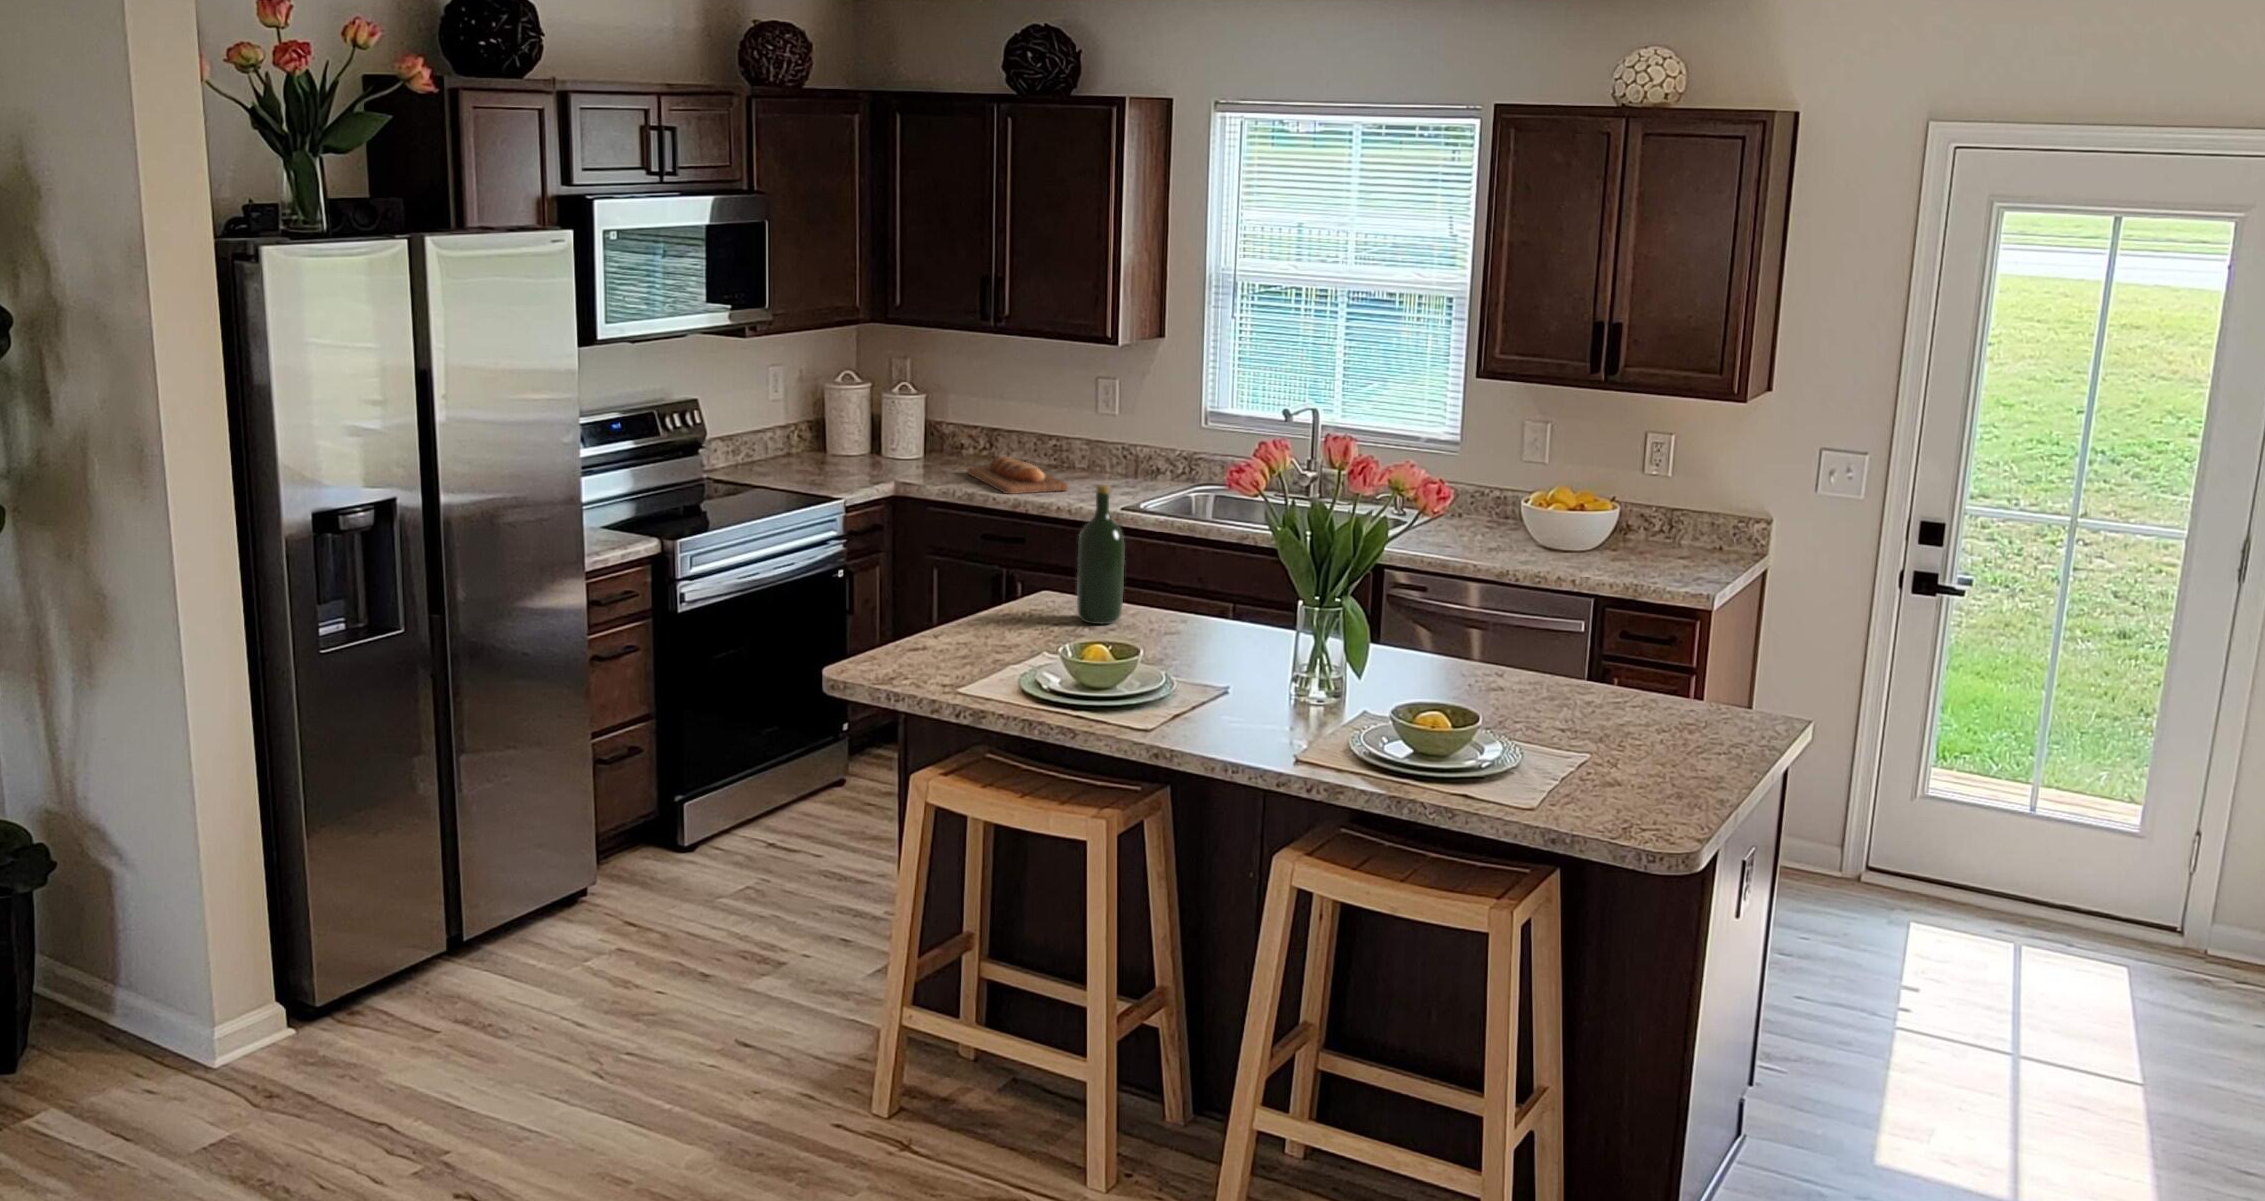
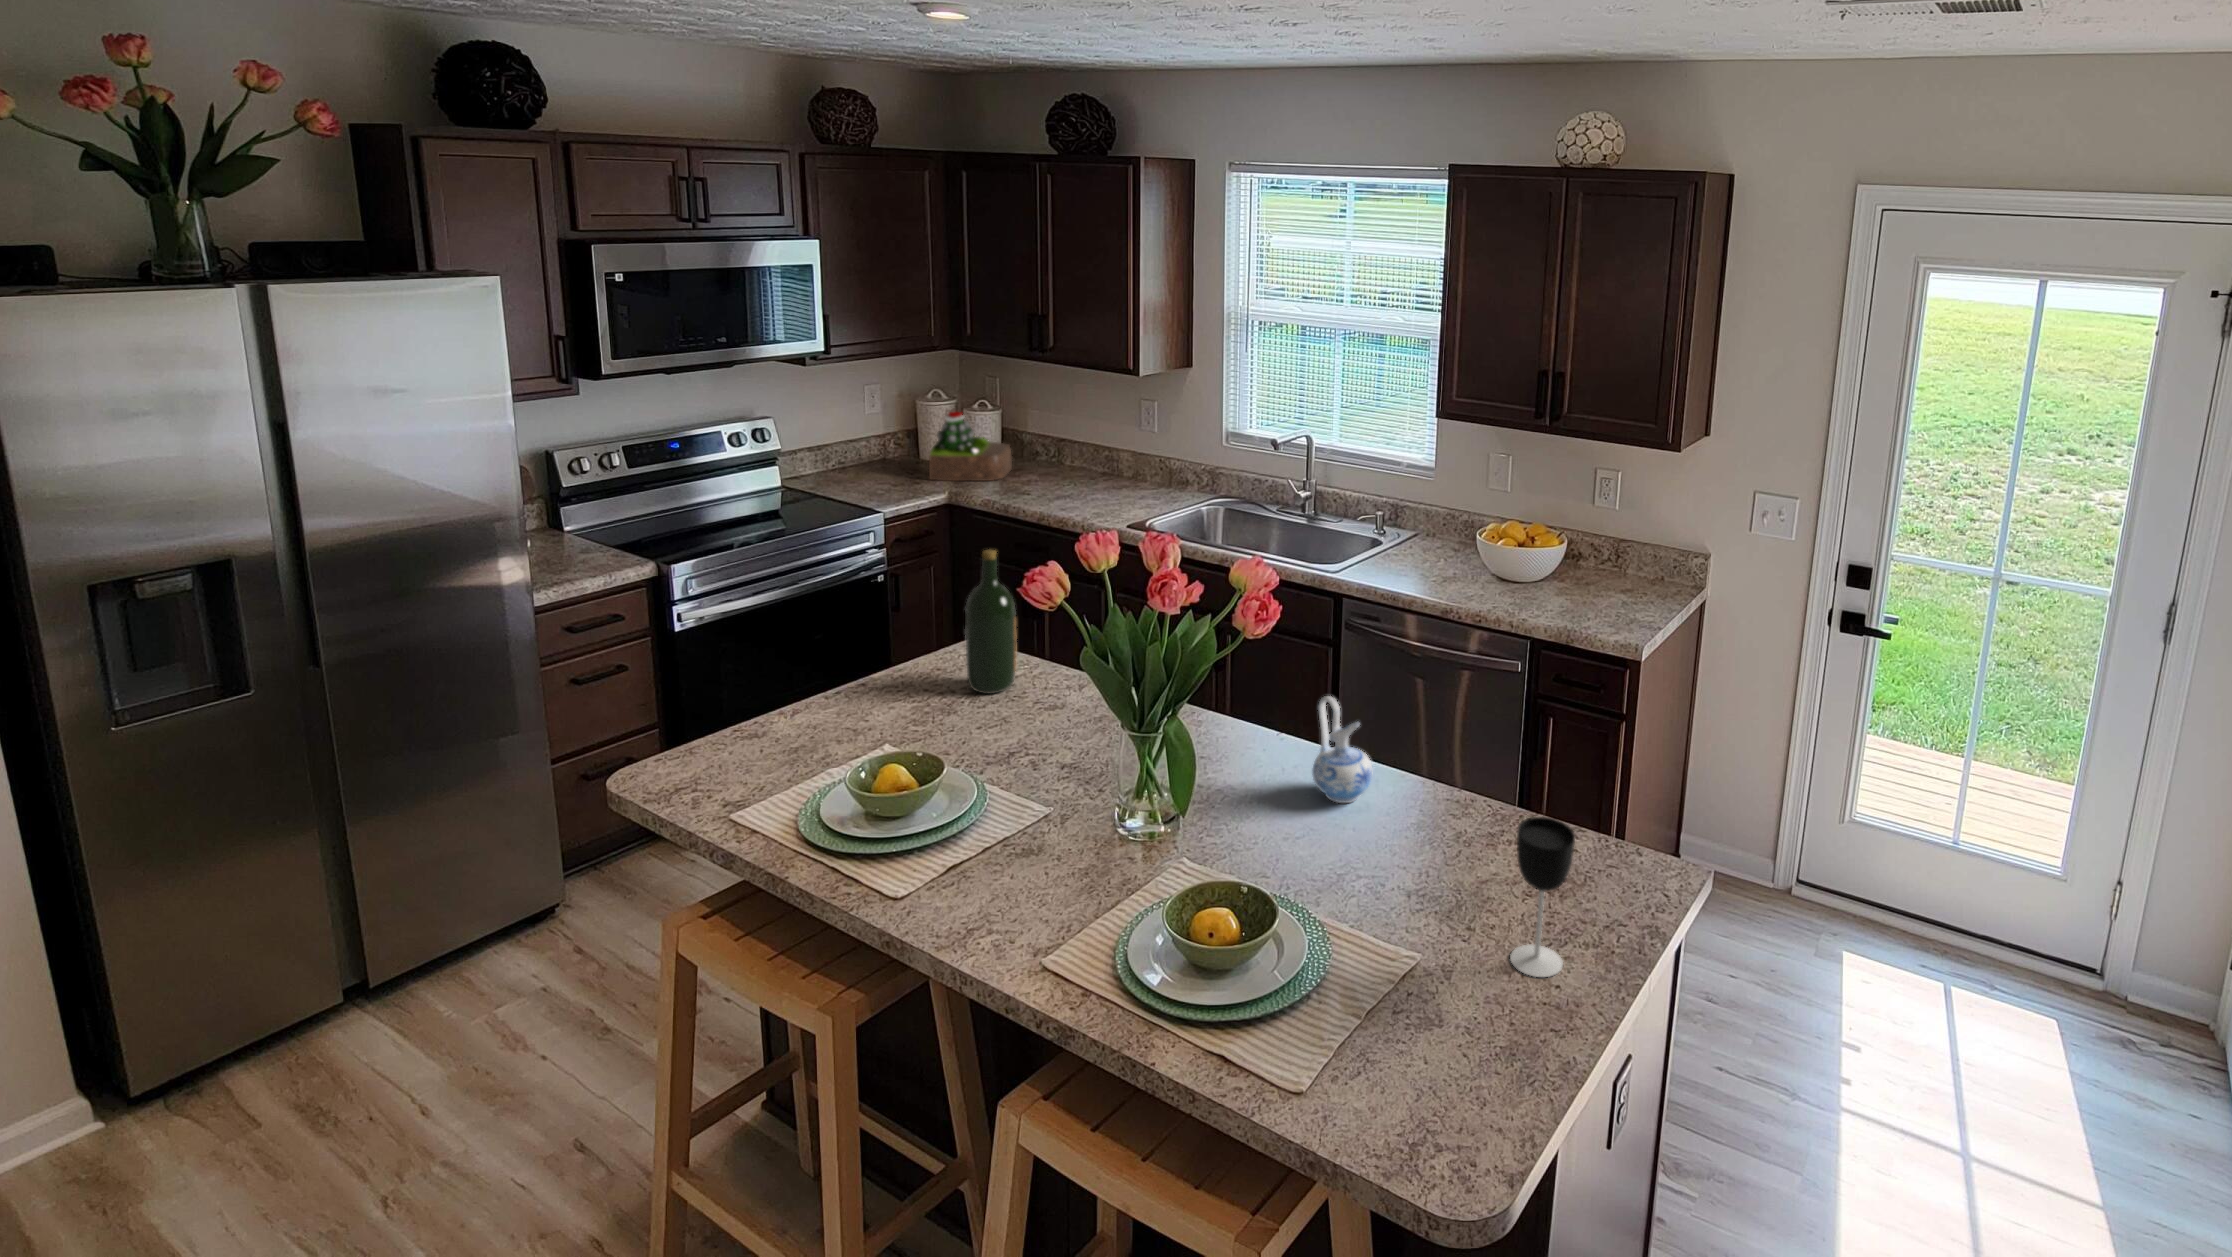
succulent plant: none [865,397,946,475] -> present [929,412,1012,481]
bread loaf: present [968,456,1068,494] -> none [1022,466,1098,505]
ceramic pitcher: none [1449,592,1504,687] -> present [1313,696,1372,803]
wine glass: none [1666,644,1724,768] -> present [1510,817,1575,977]

